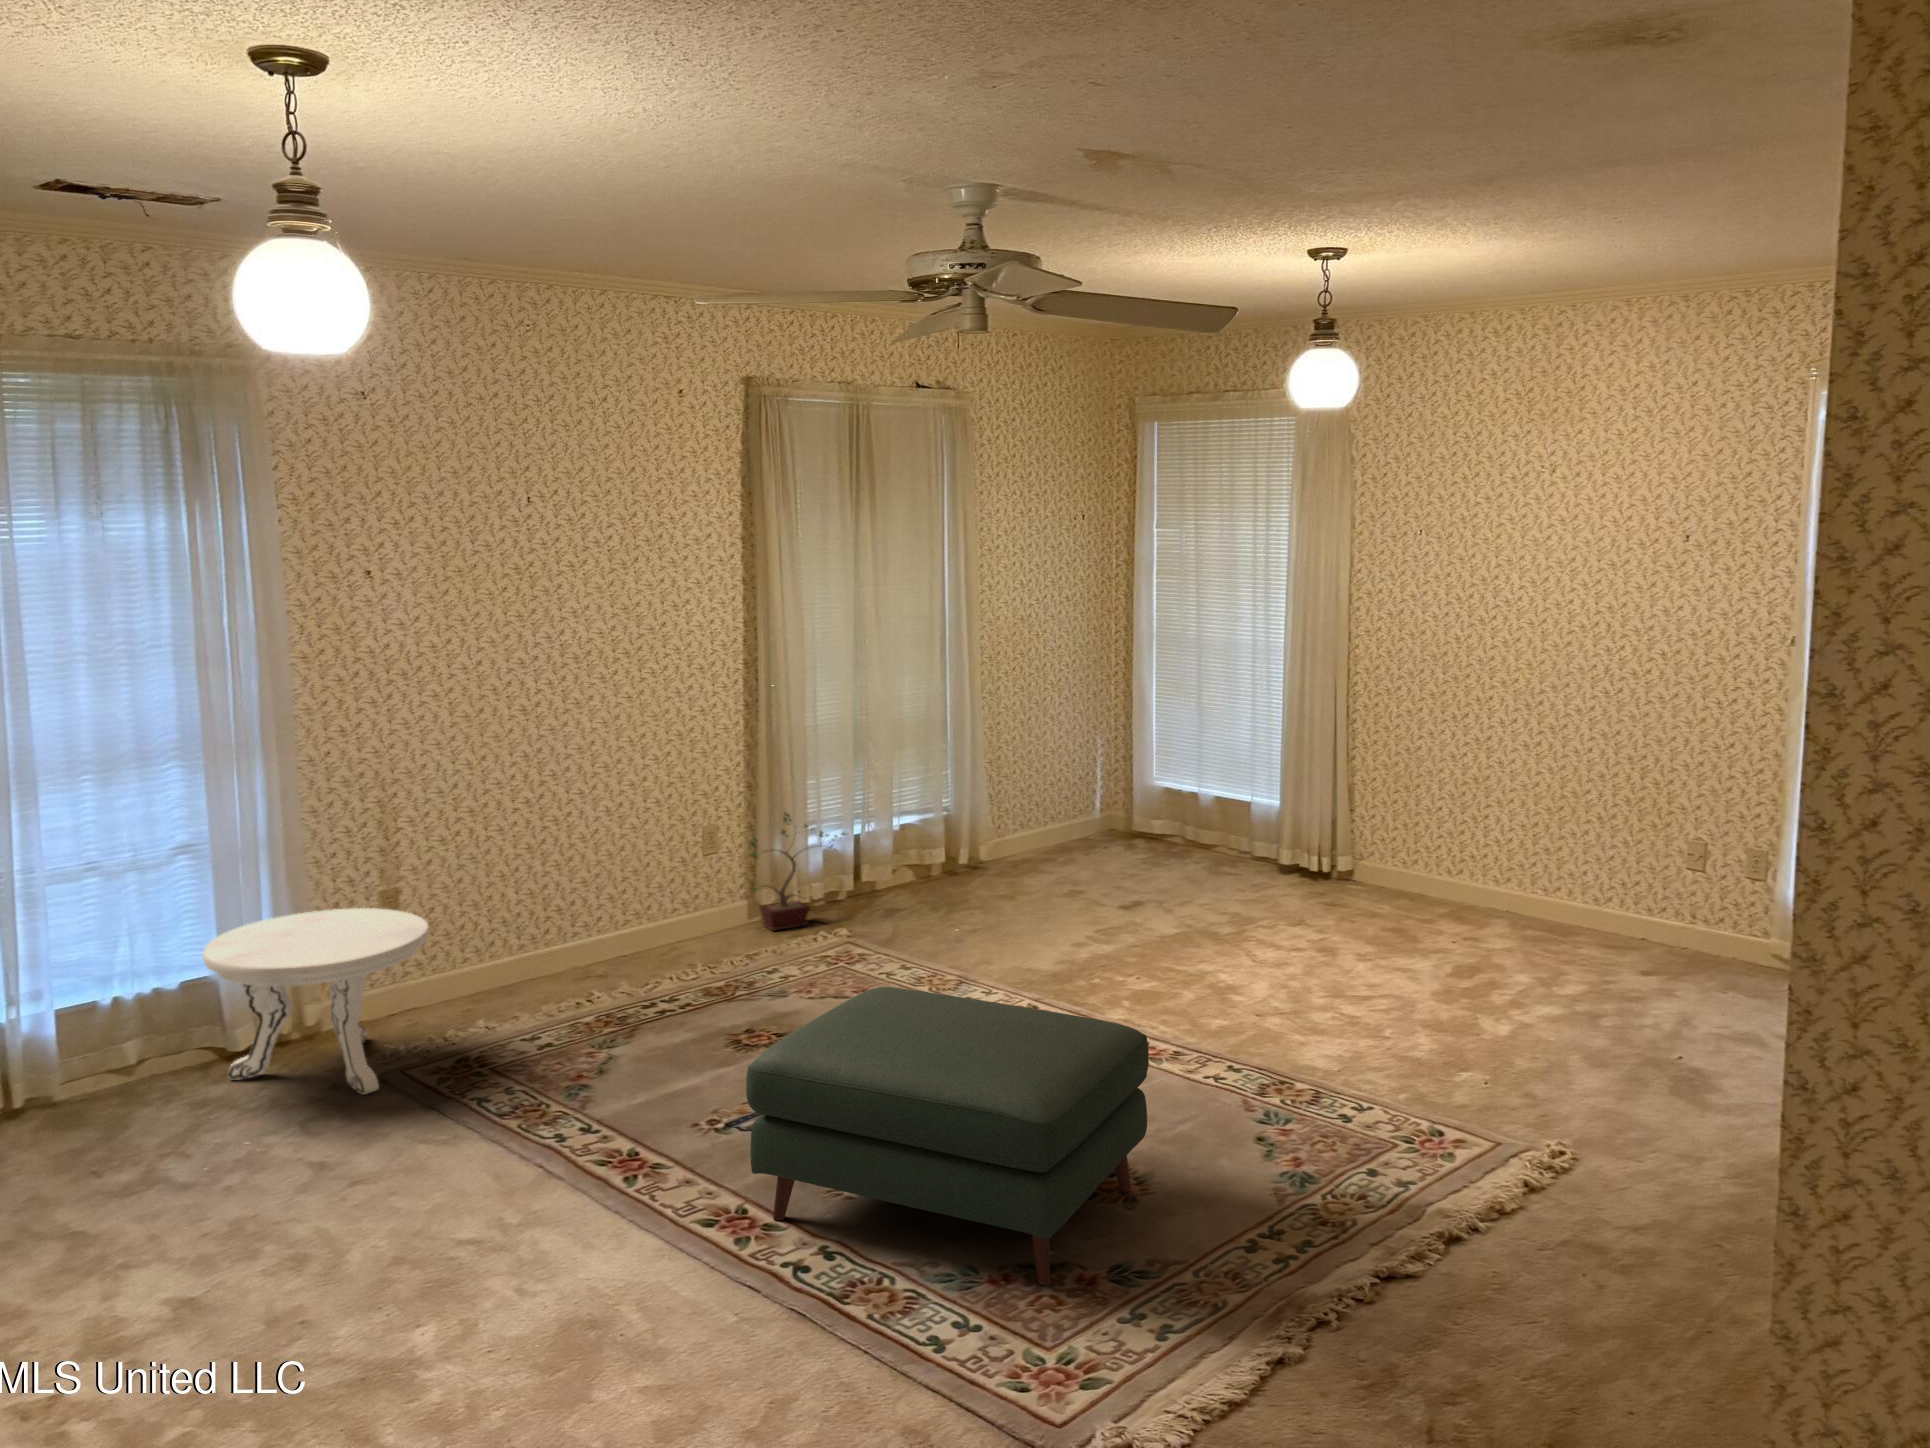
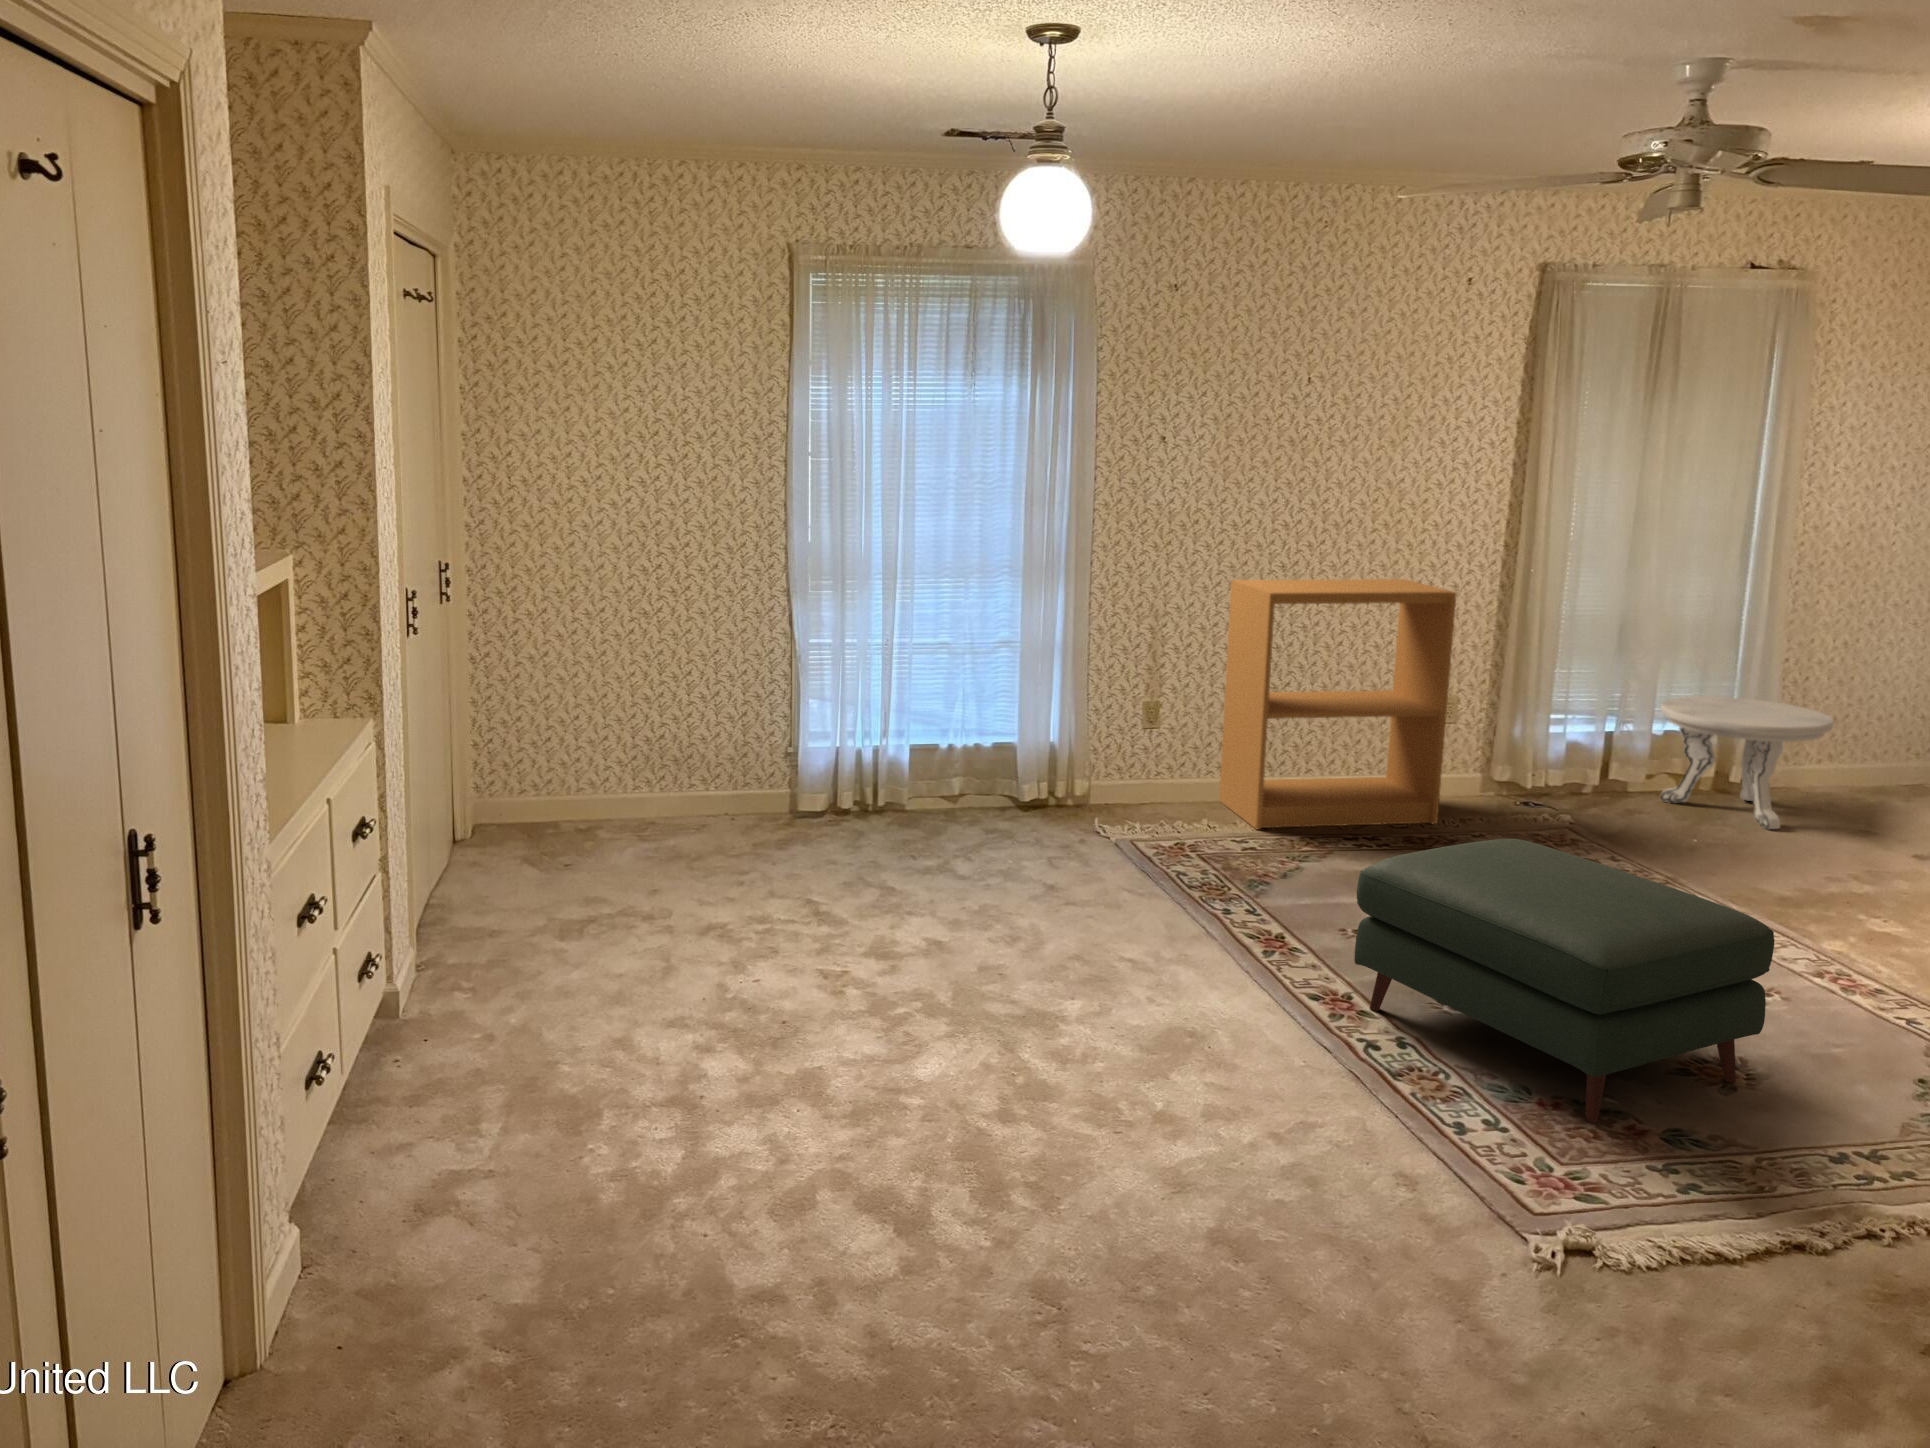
bookshelf: none [468,708,727,1018] -> present [1219,579,1456,829]
potted plant: present [750,813,846,931] -> none [1479,693,1593,806]
side table: present [203,908,429,1094] -> present [1660,696,1834,829]

